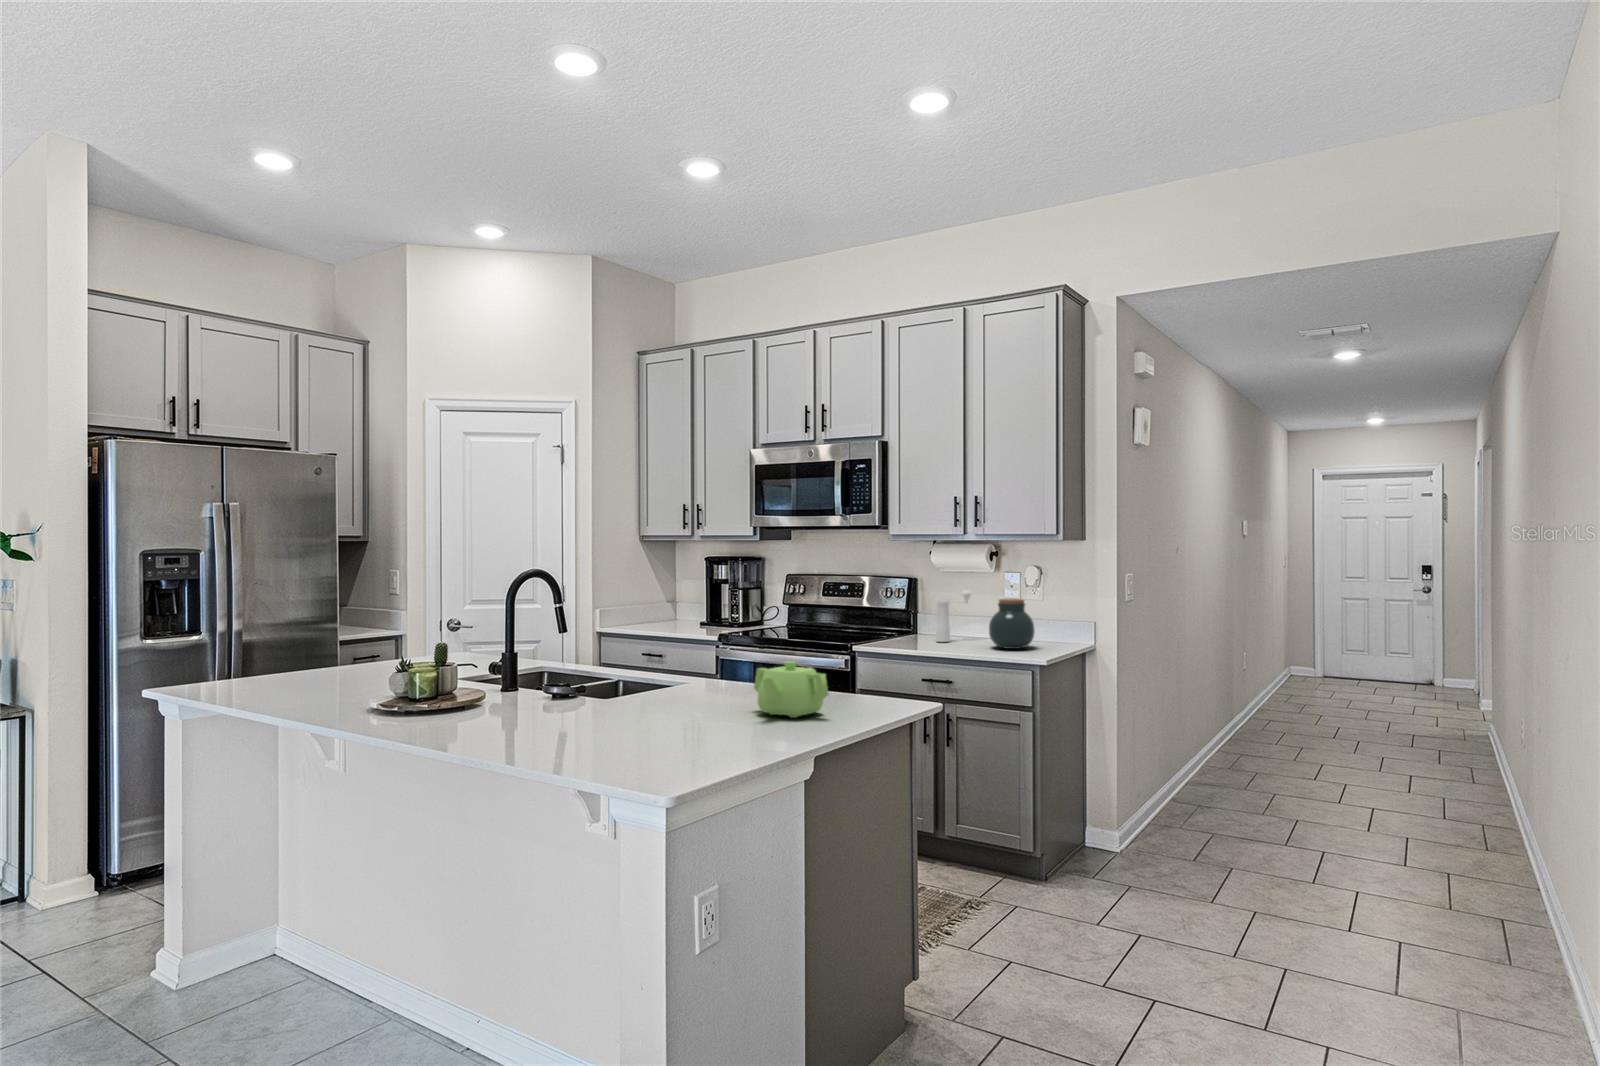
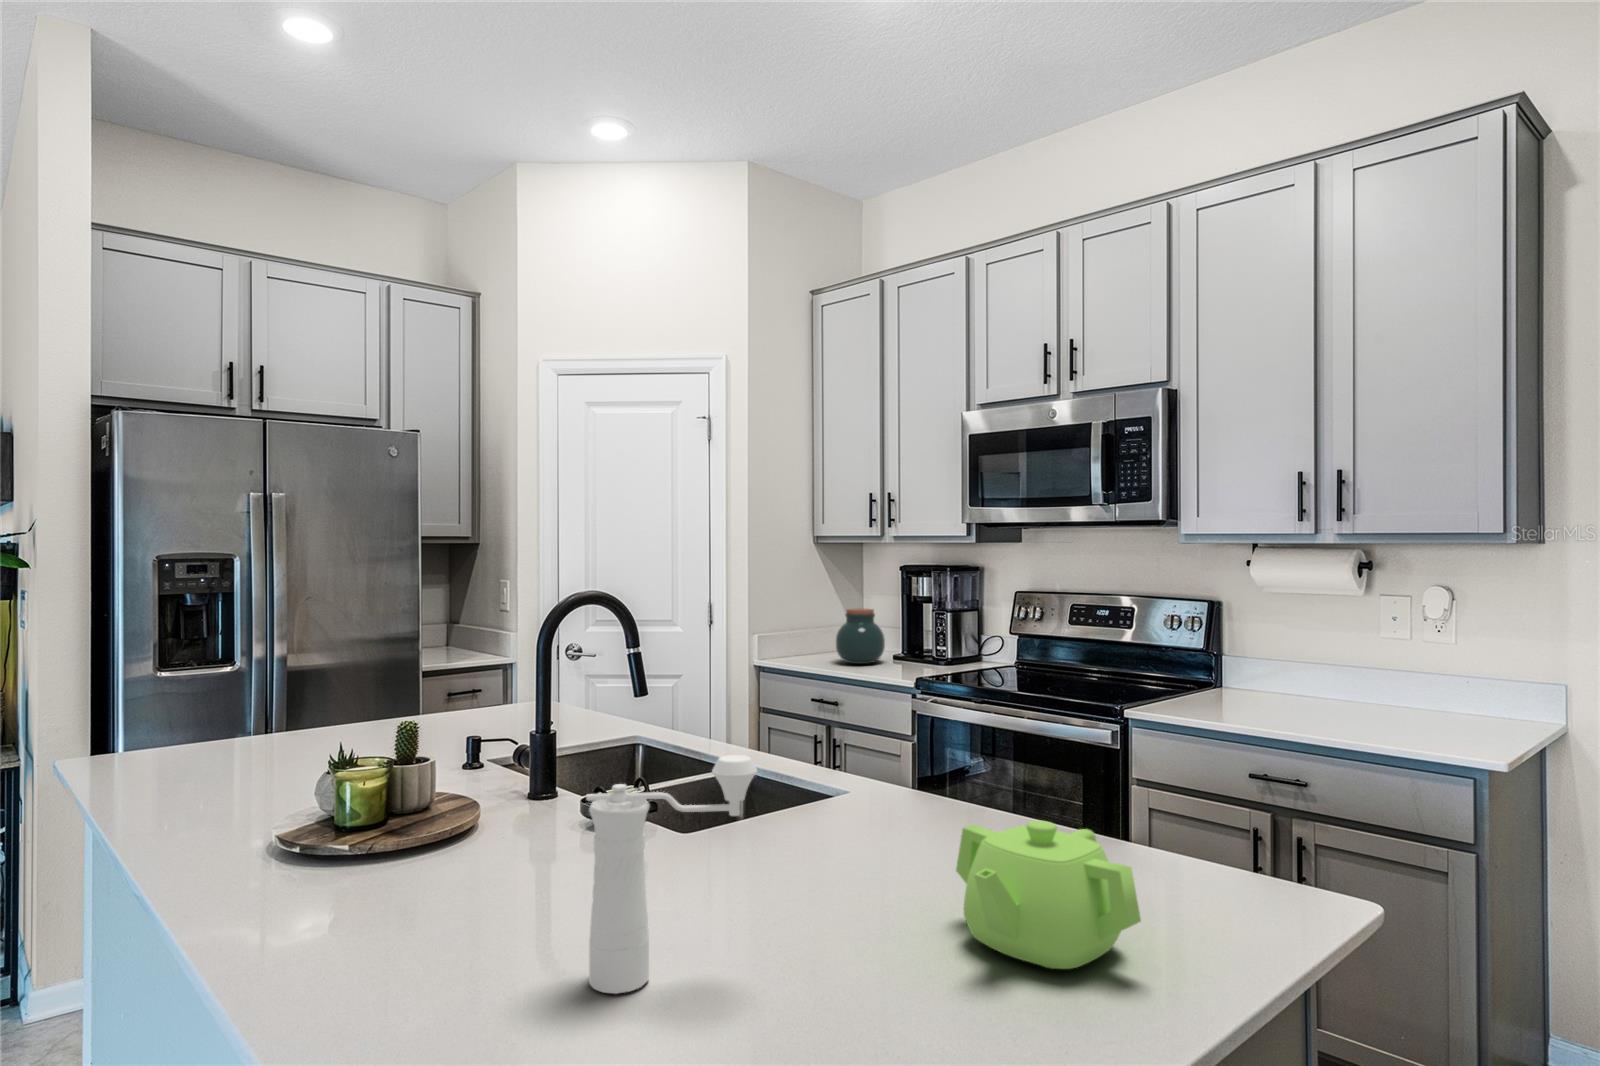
pepper mill: present [936,590,971,642] -> present [586,755,757,994]
jar: present [989,599,1035,649] -> present [836,609,885,664]

